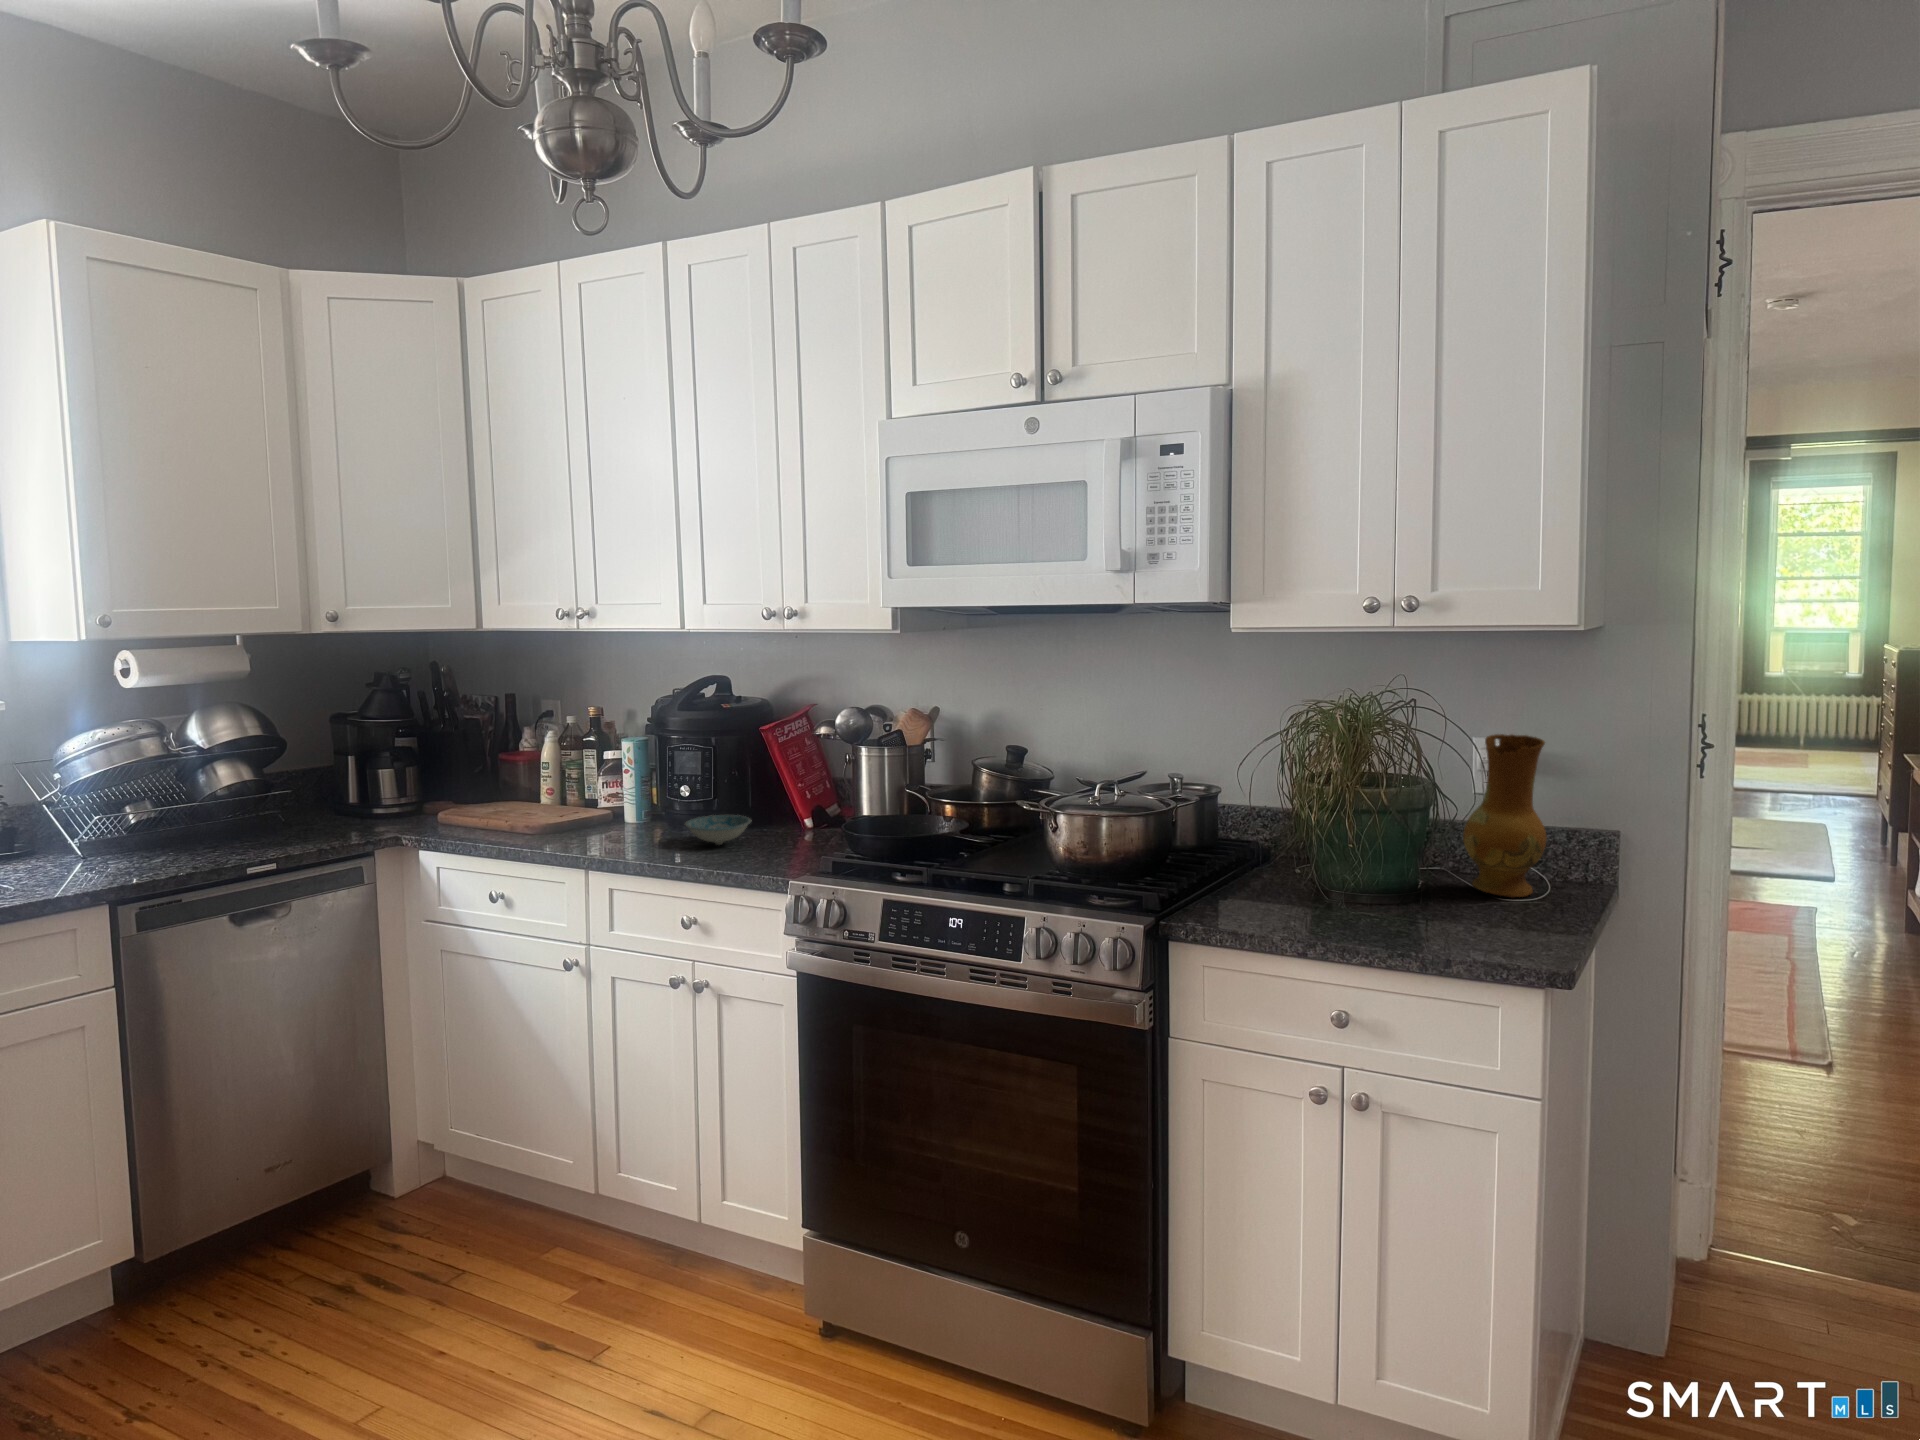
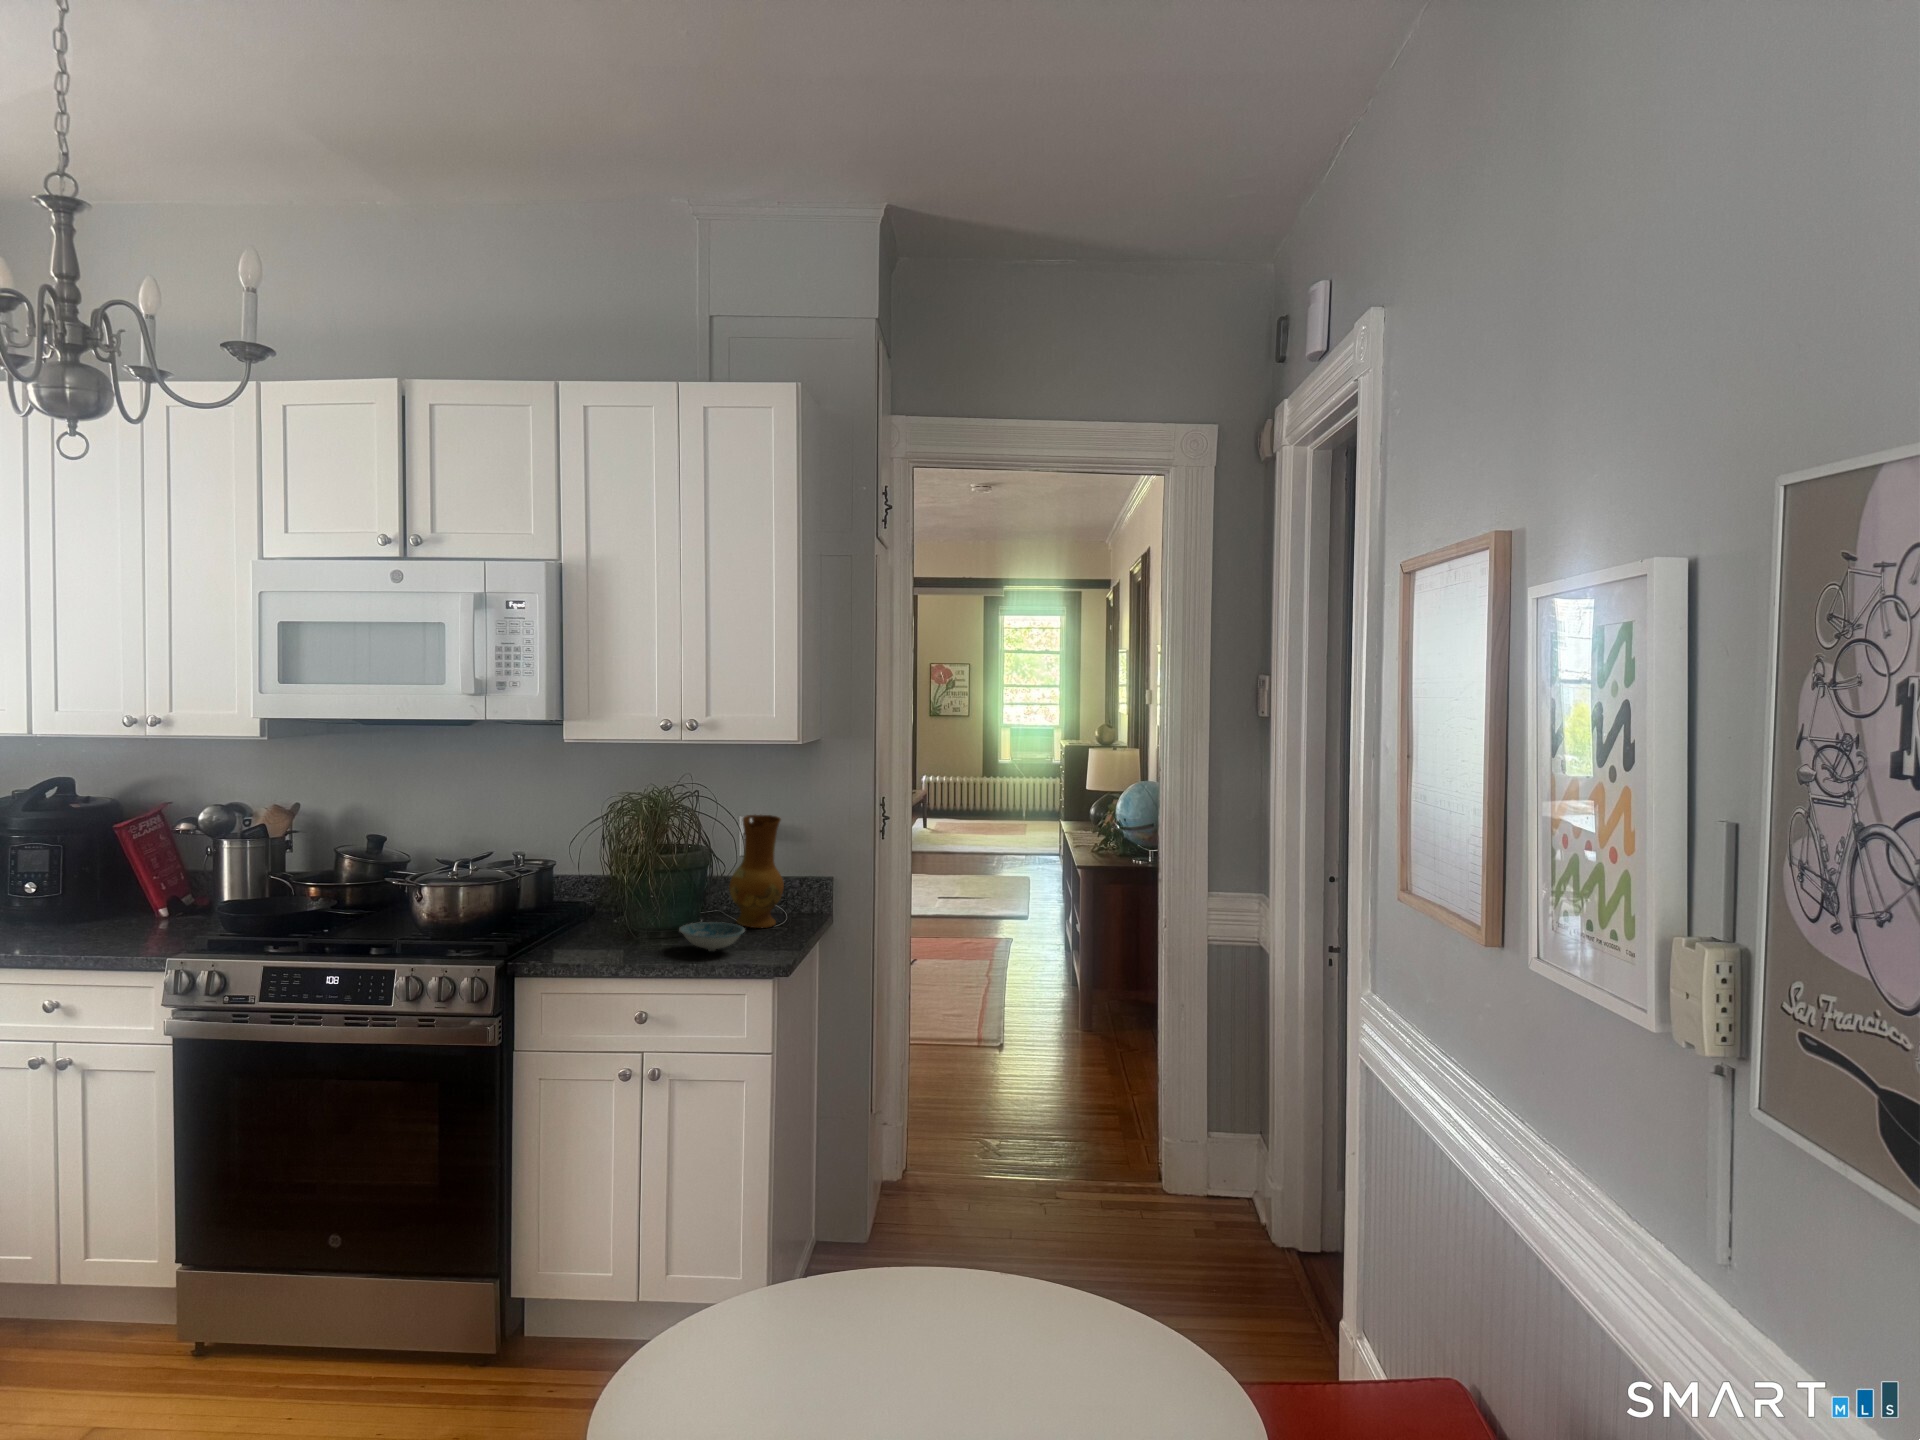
ceramic bowl: present [685,815,752,845] -> present [679,922,745,951]

